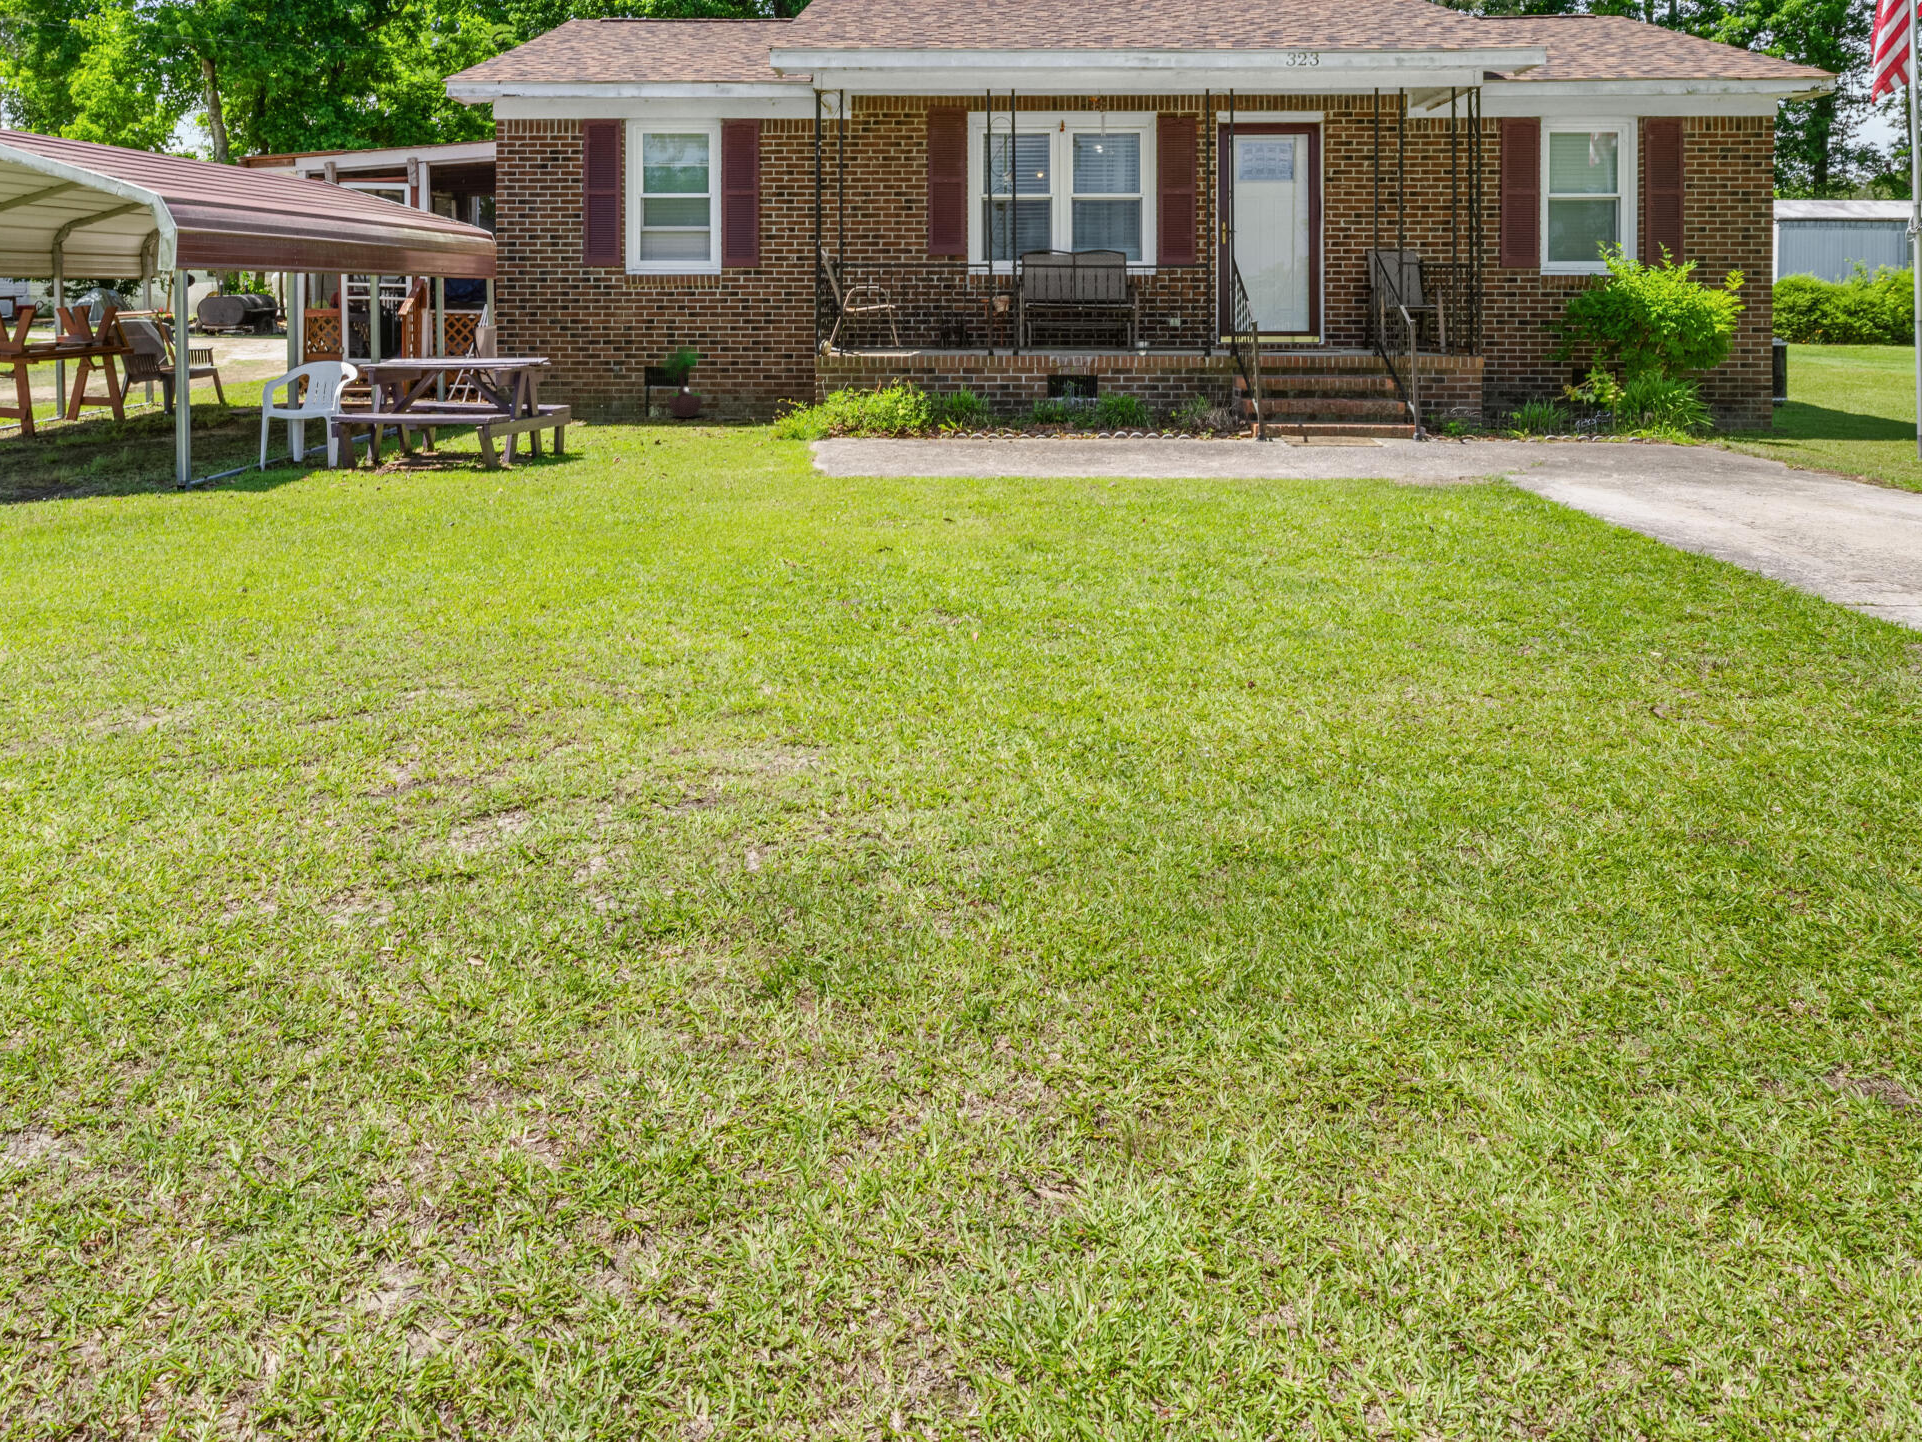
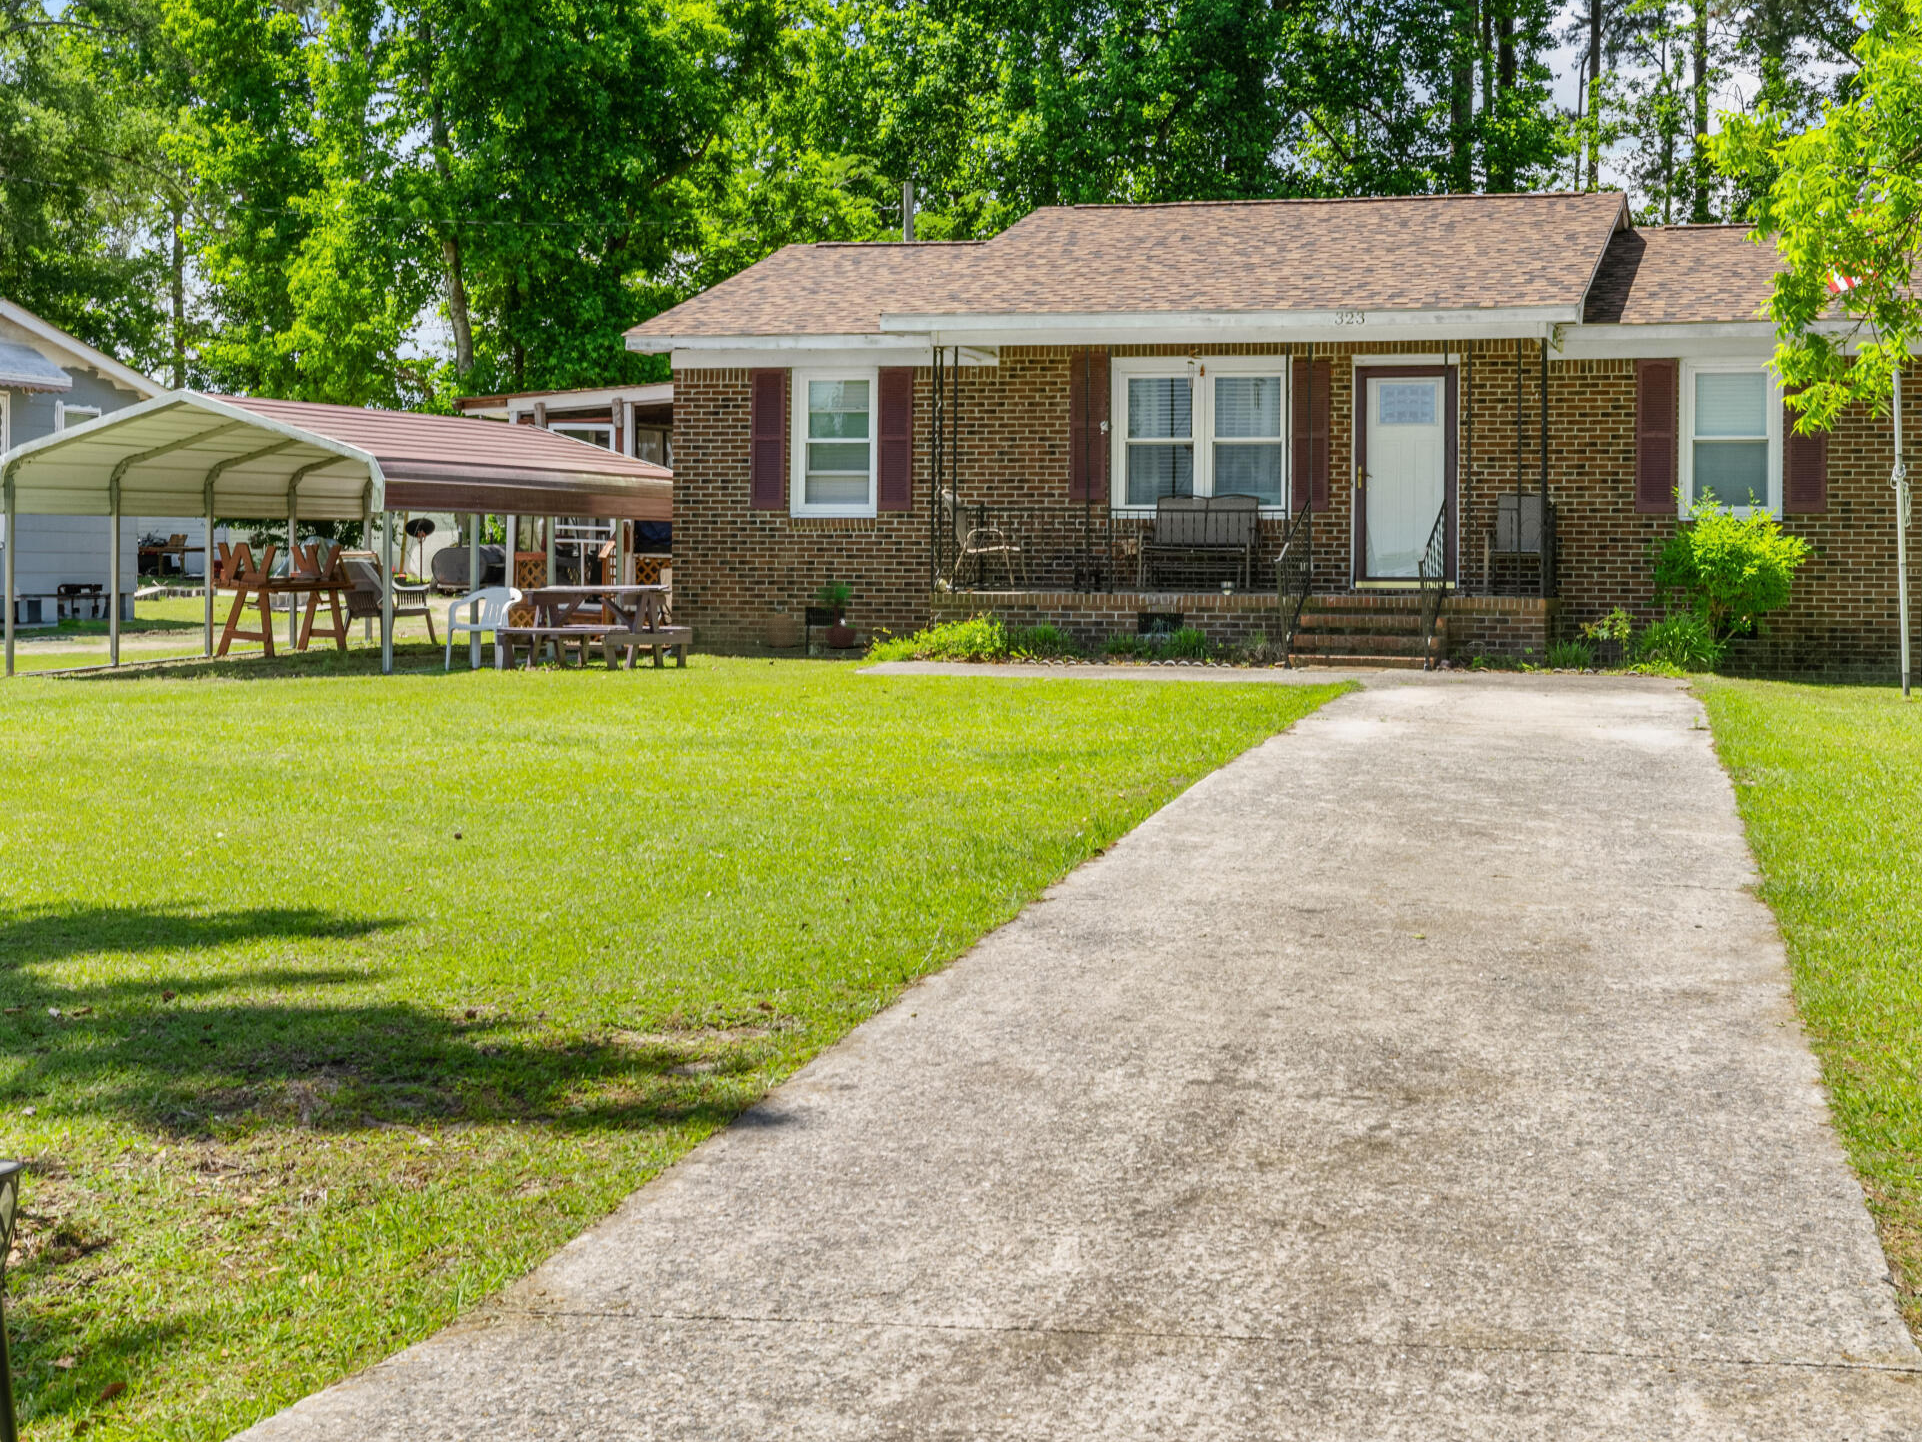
woven basket: none [603,383,637,418] -> present [766,614,797,647]

